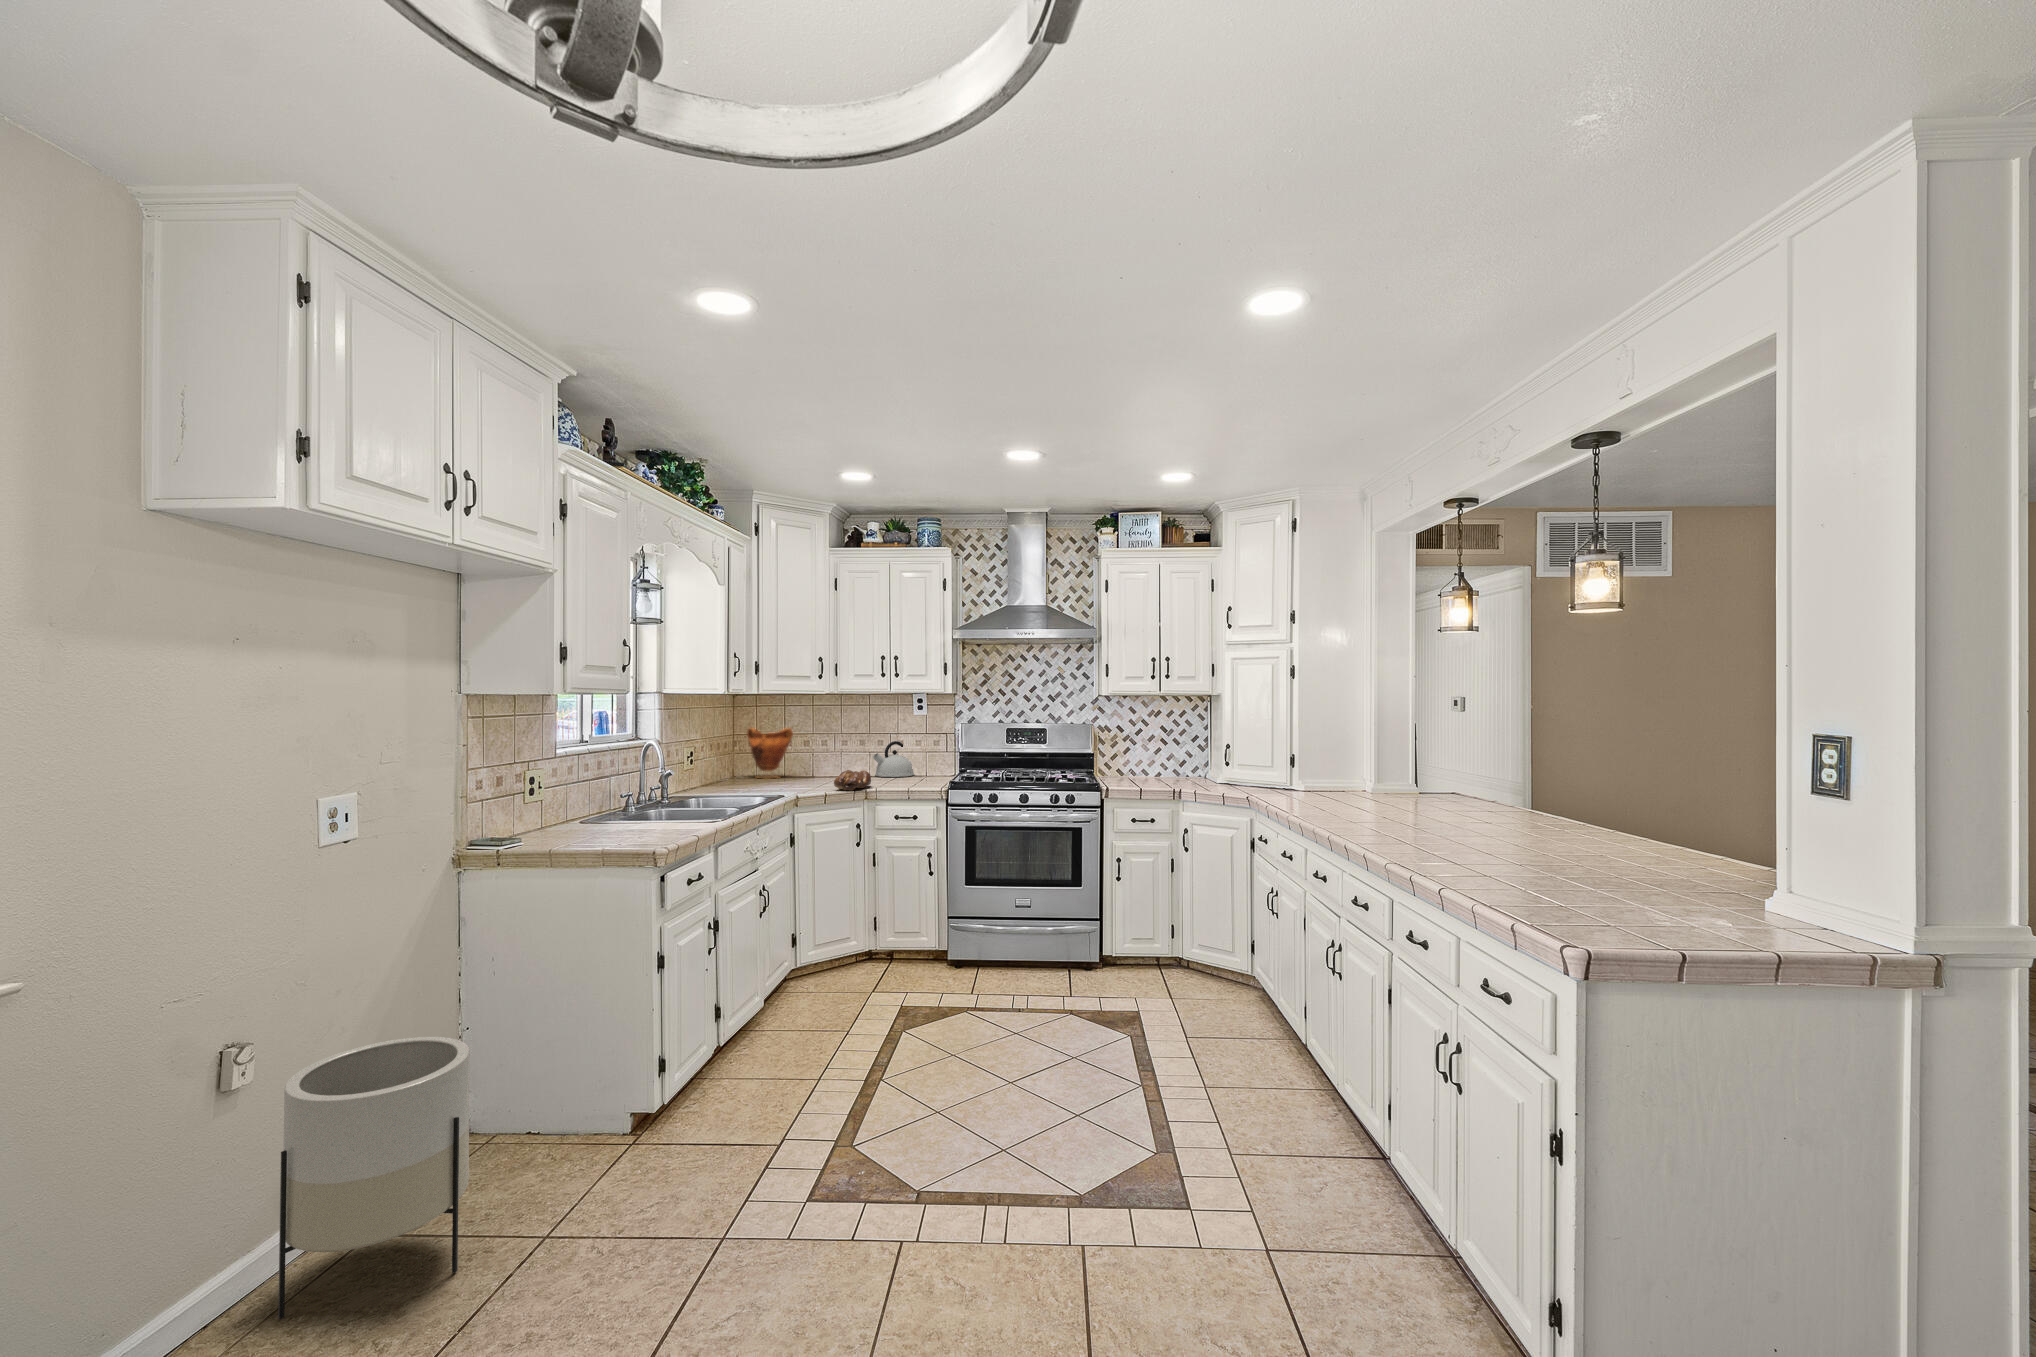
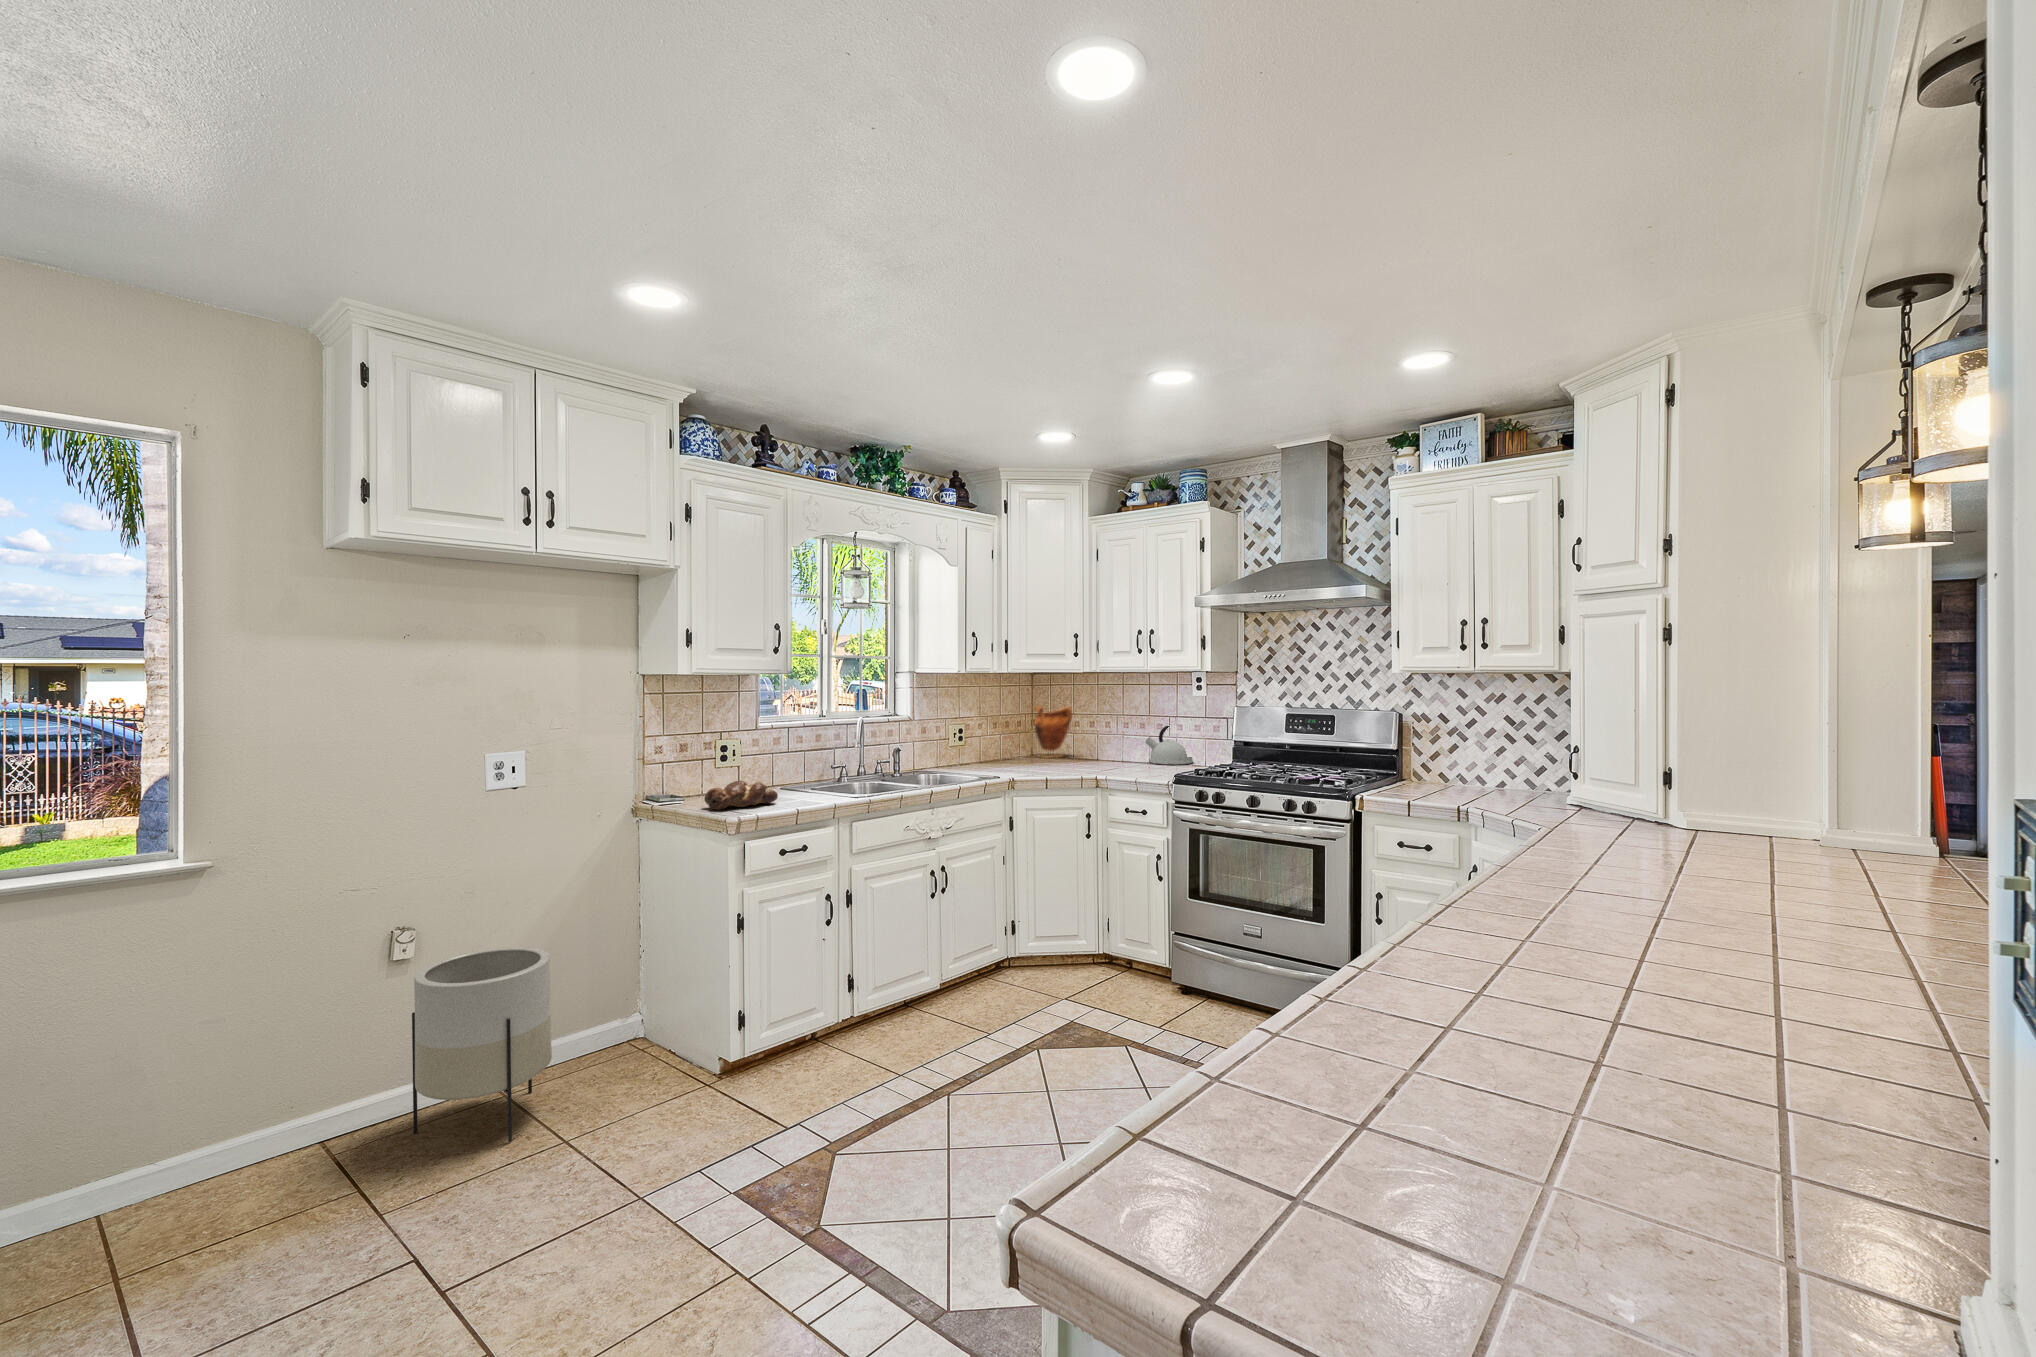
bread loaf: present [834,770,871,790] -> present [704,781,778,810]

